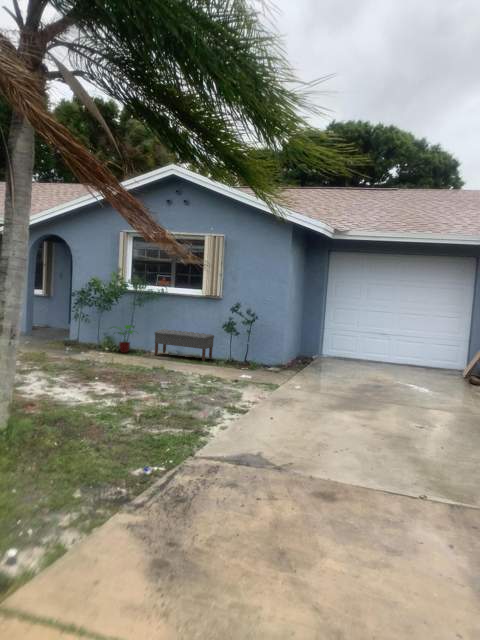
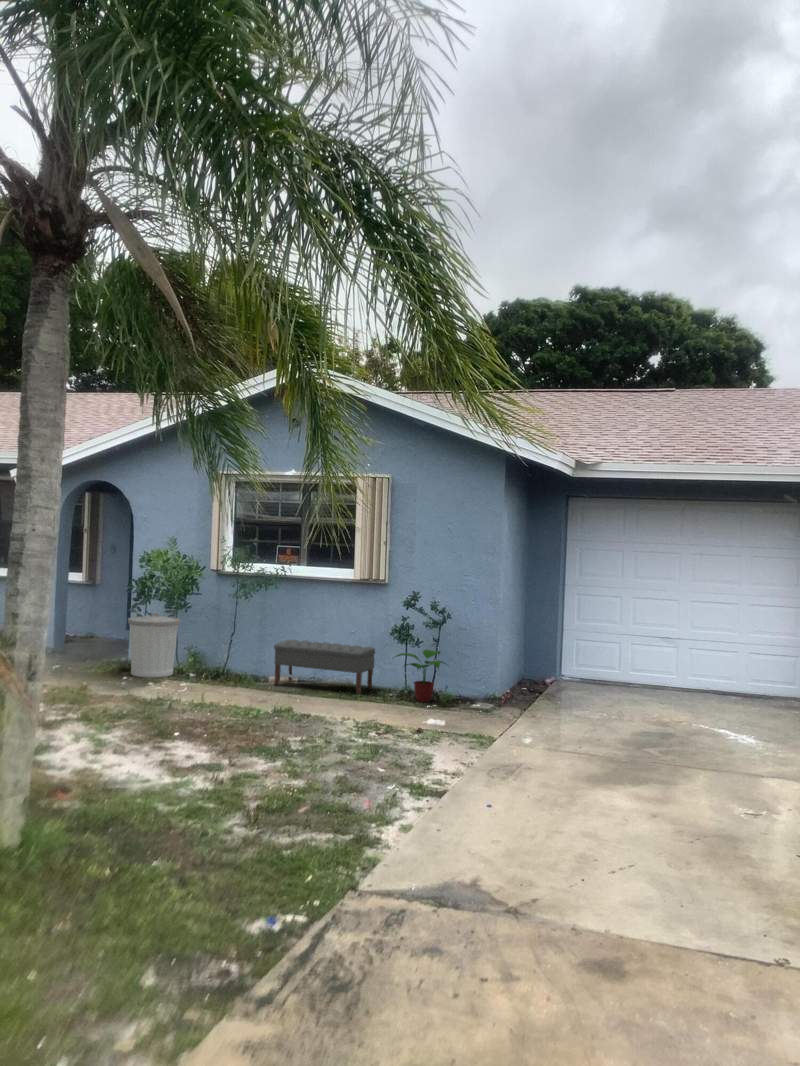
trash can: none [68,312,99,349] -> present [128,613,180,677]
potted plant: present [118,325,134,353] -> present [395,650,445,702]

